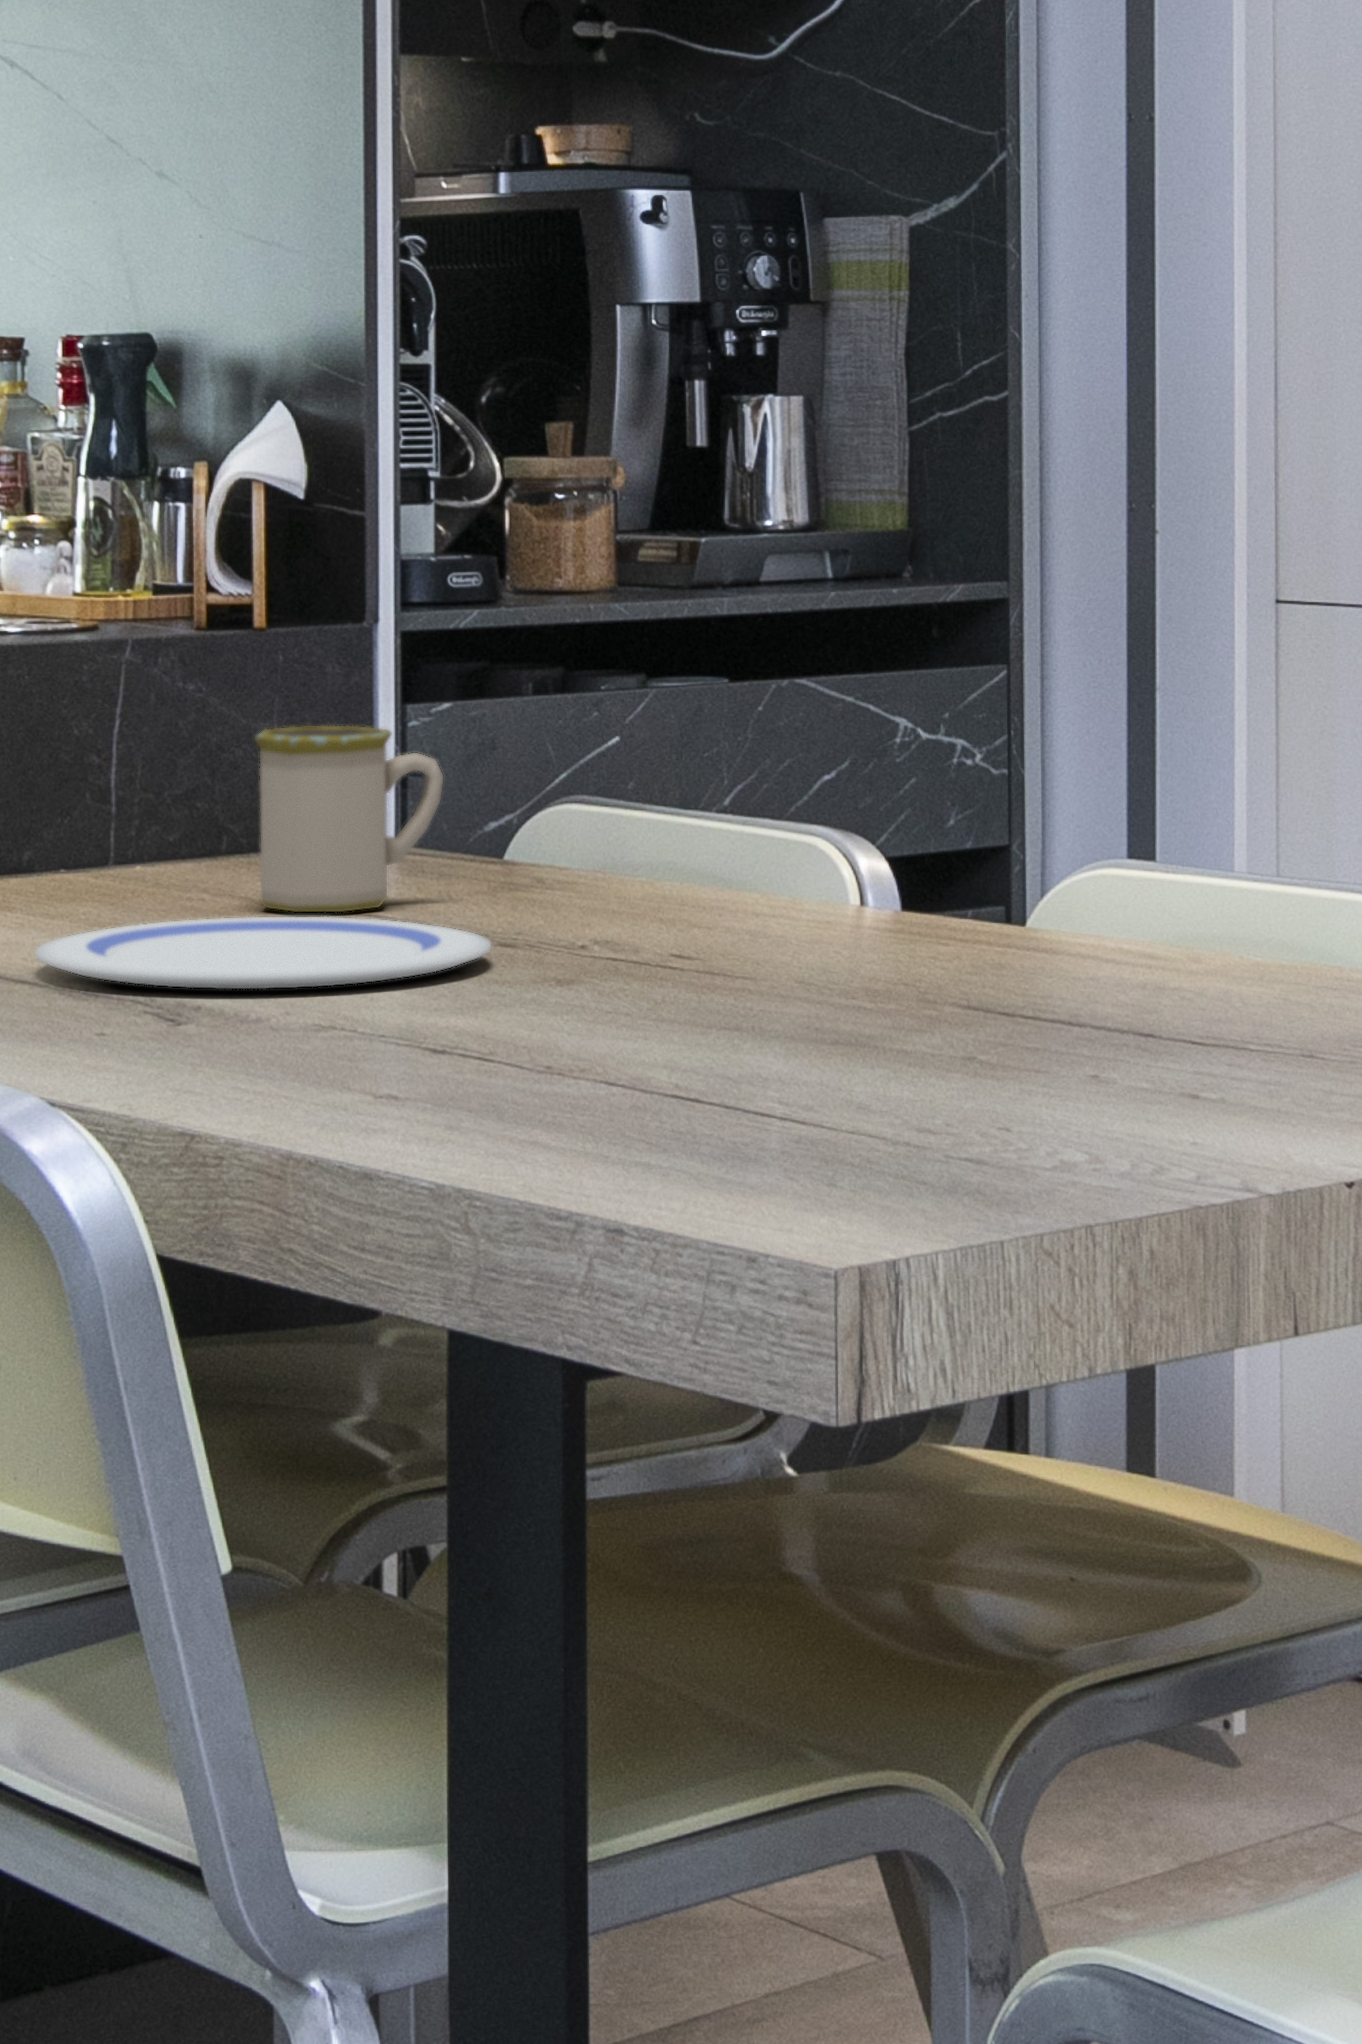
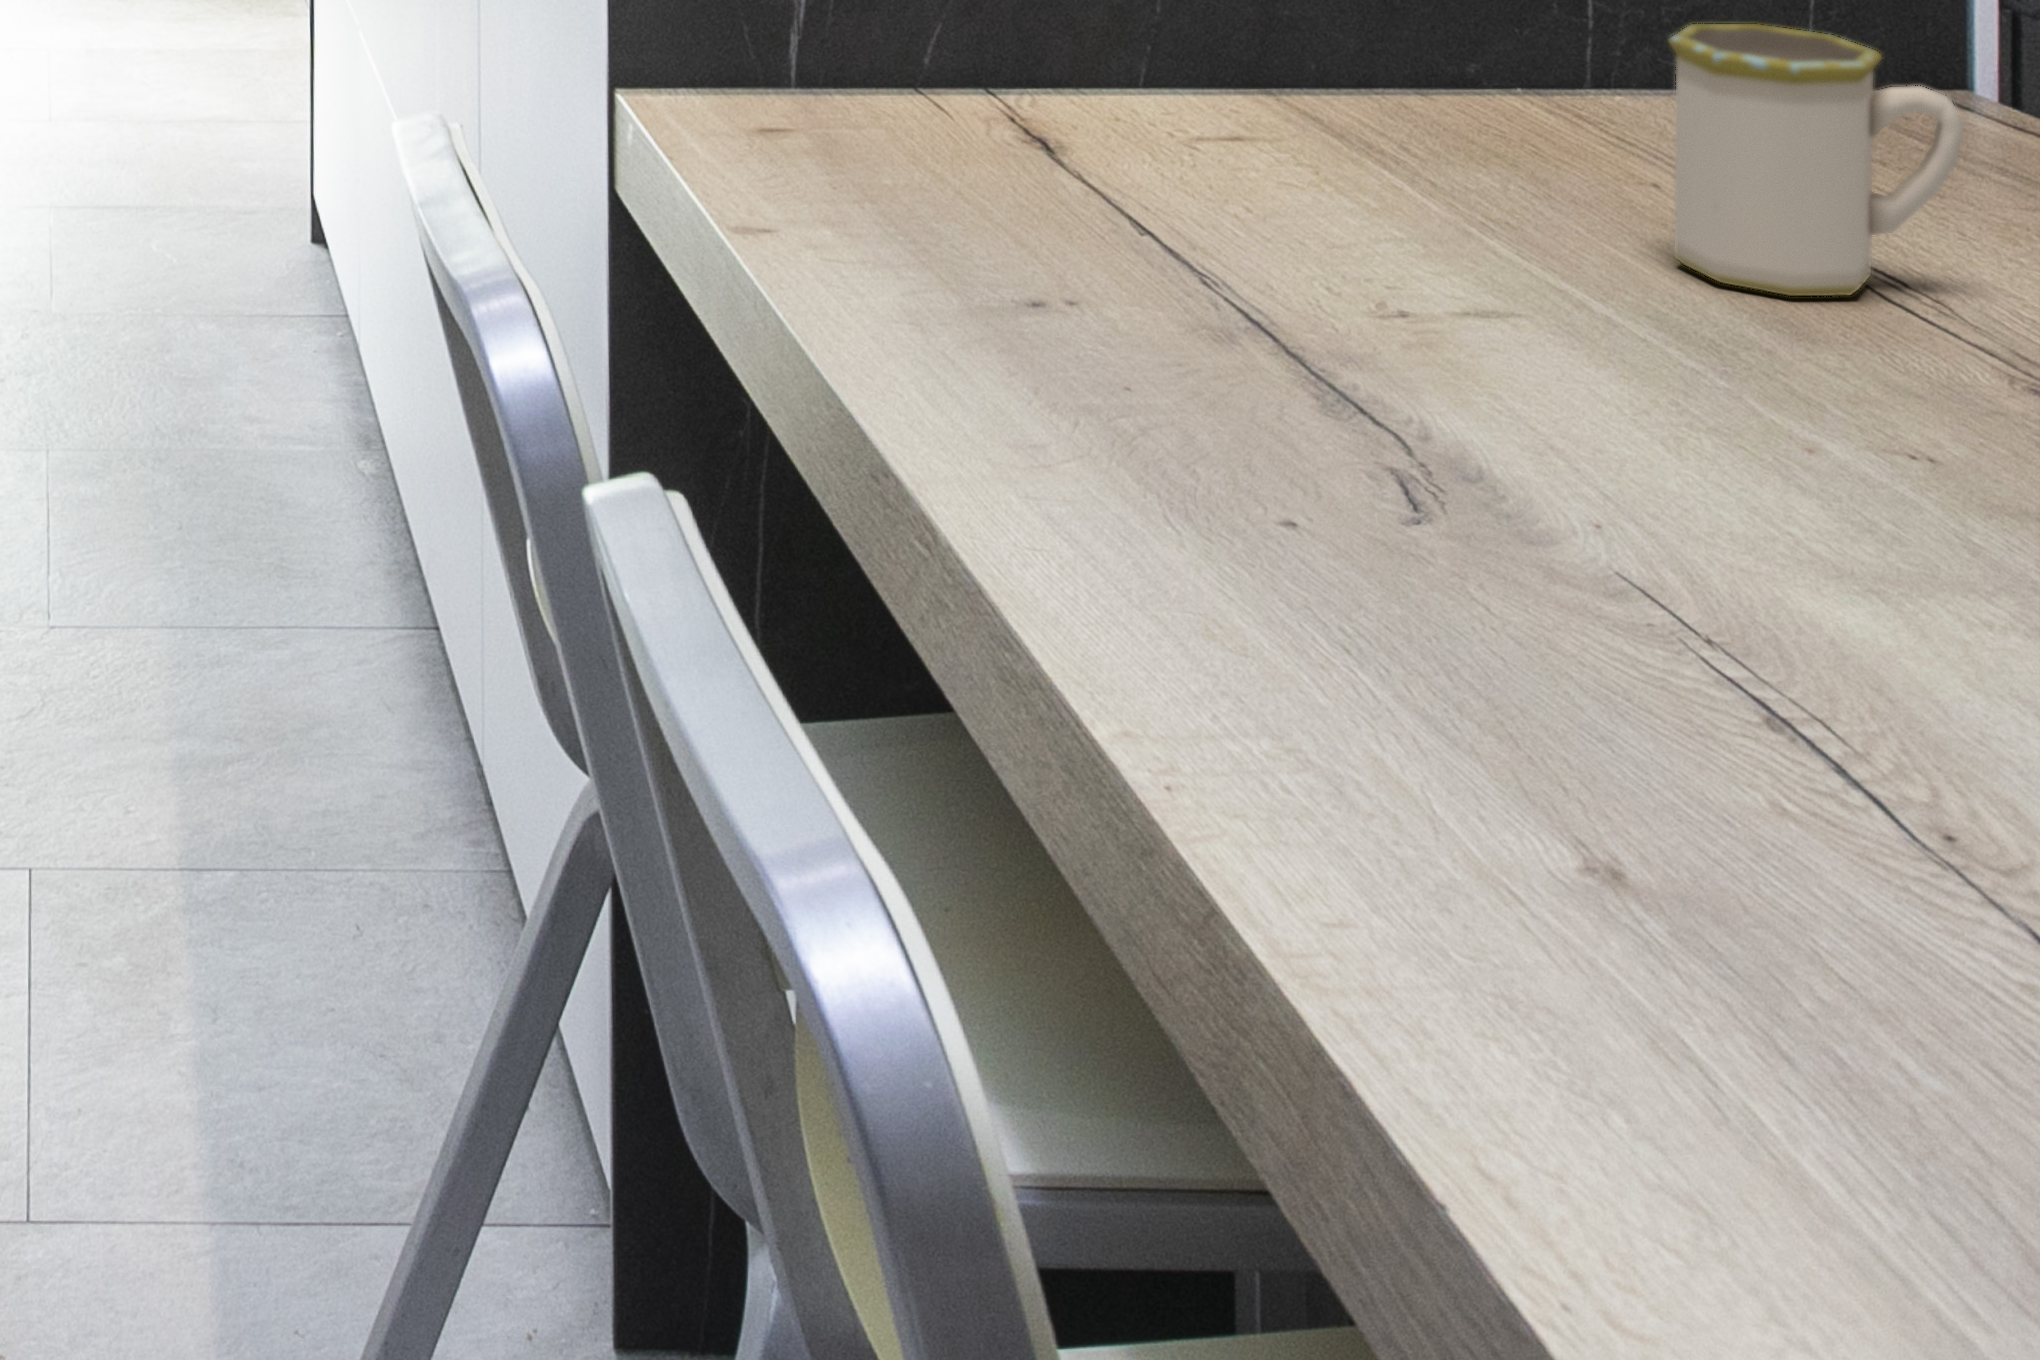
plate: present [35,917,491,989] -> none [1244,302,1957,531]

